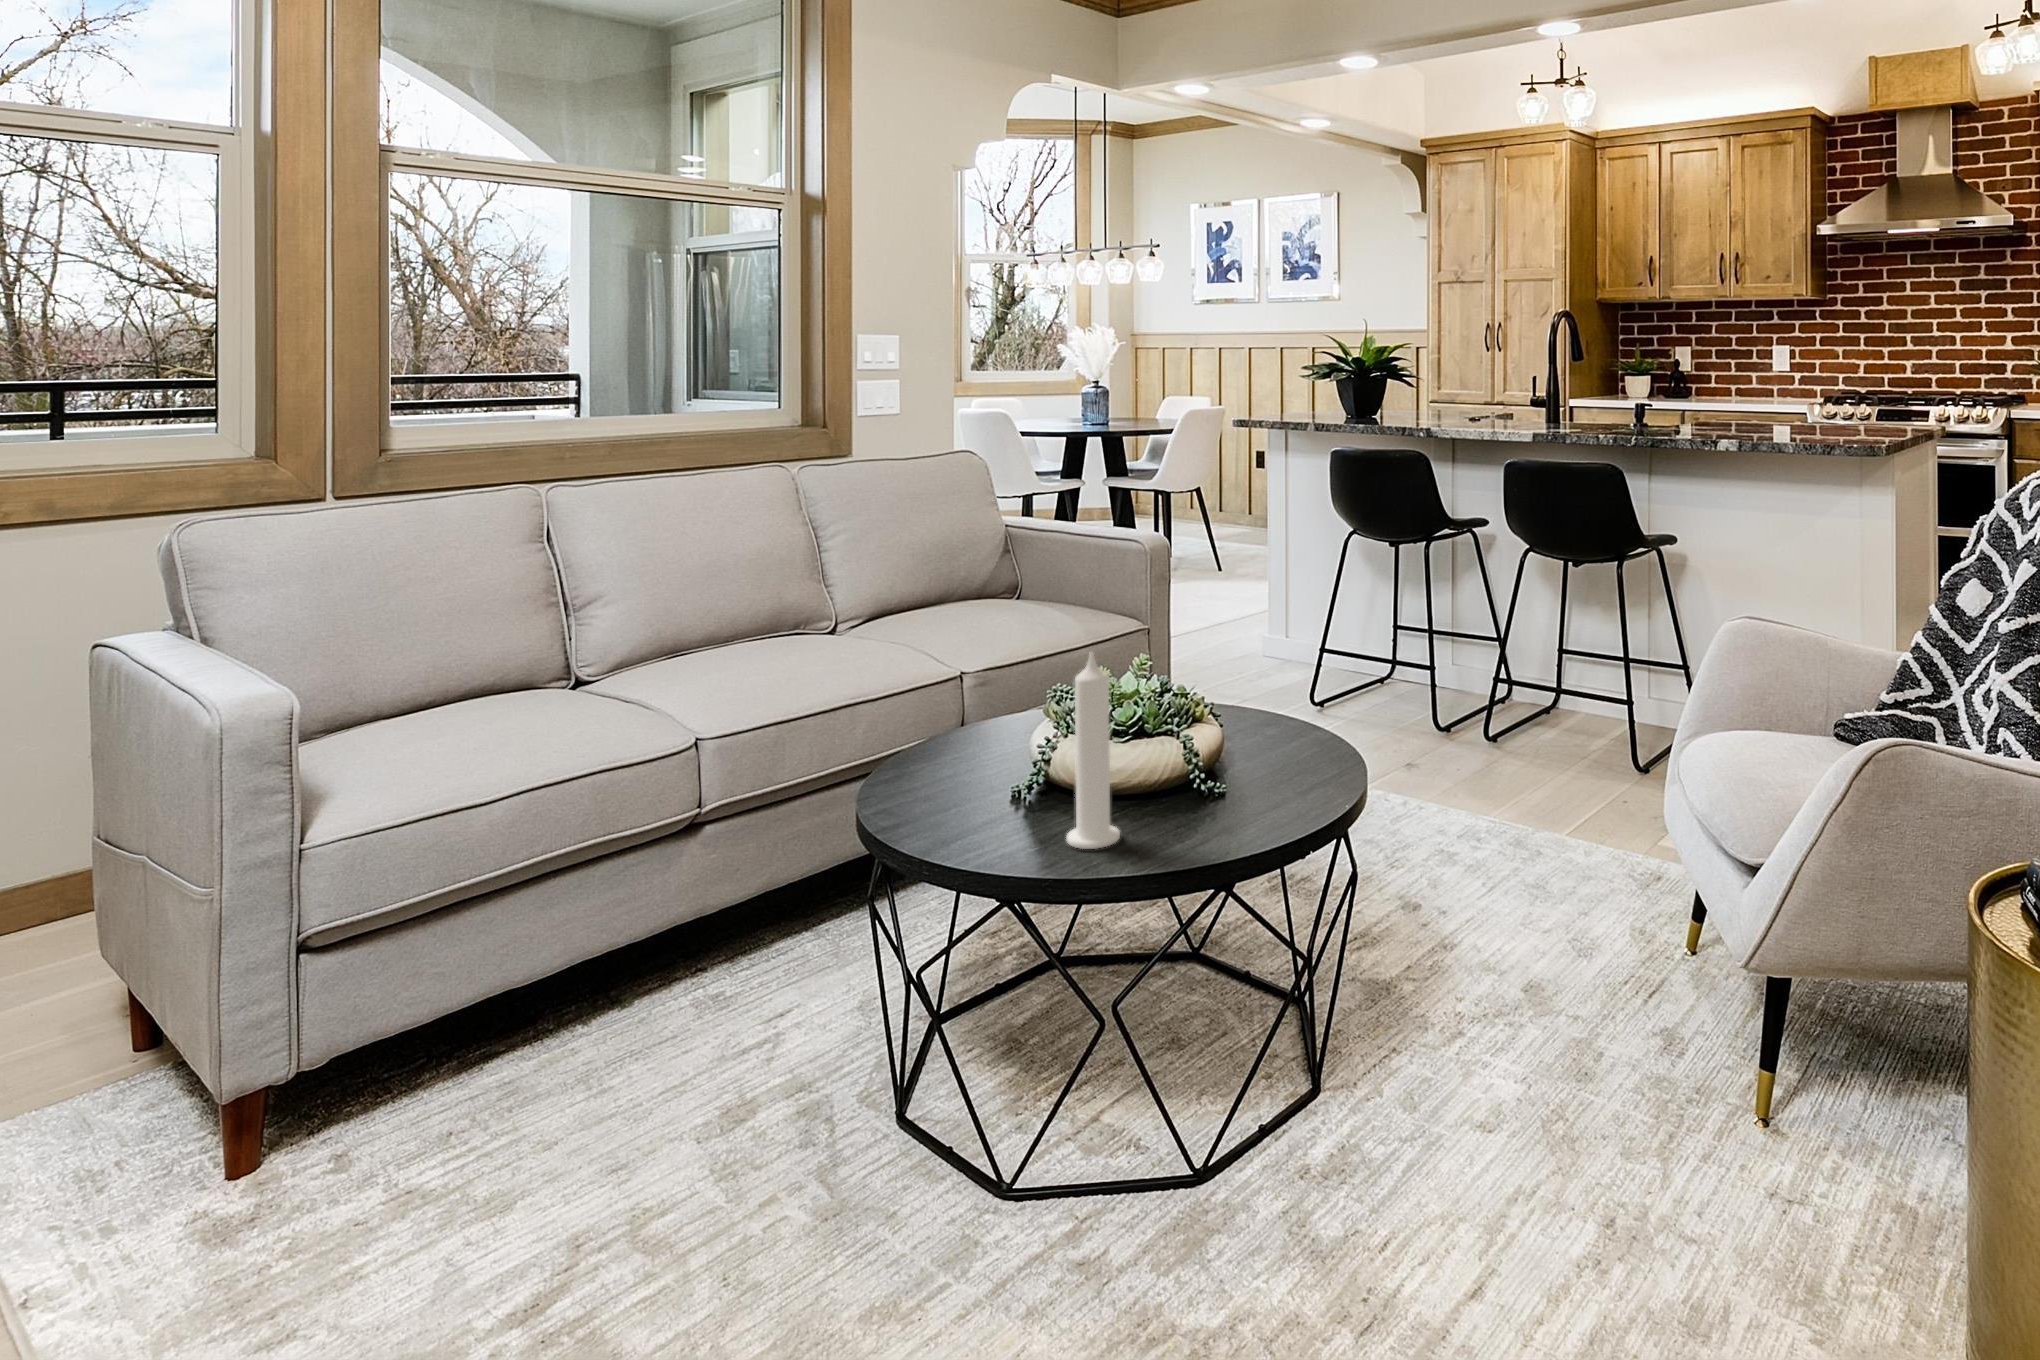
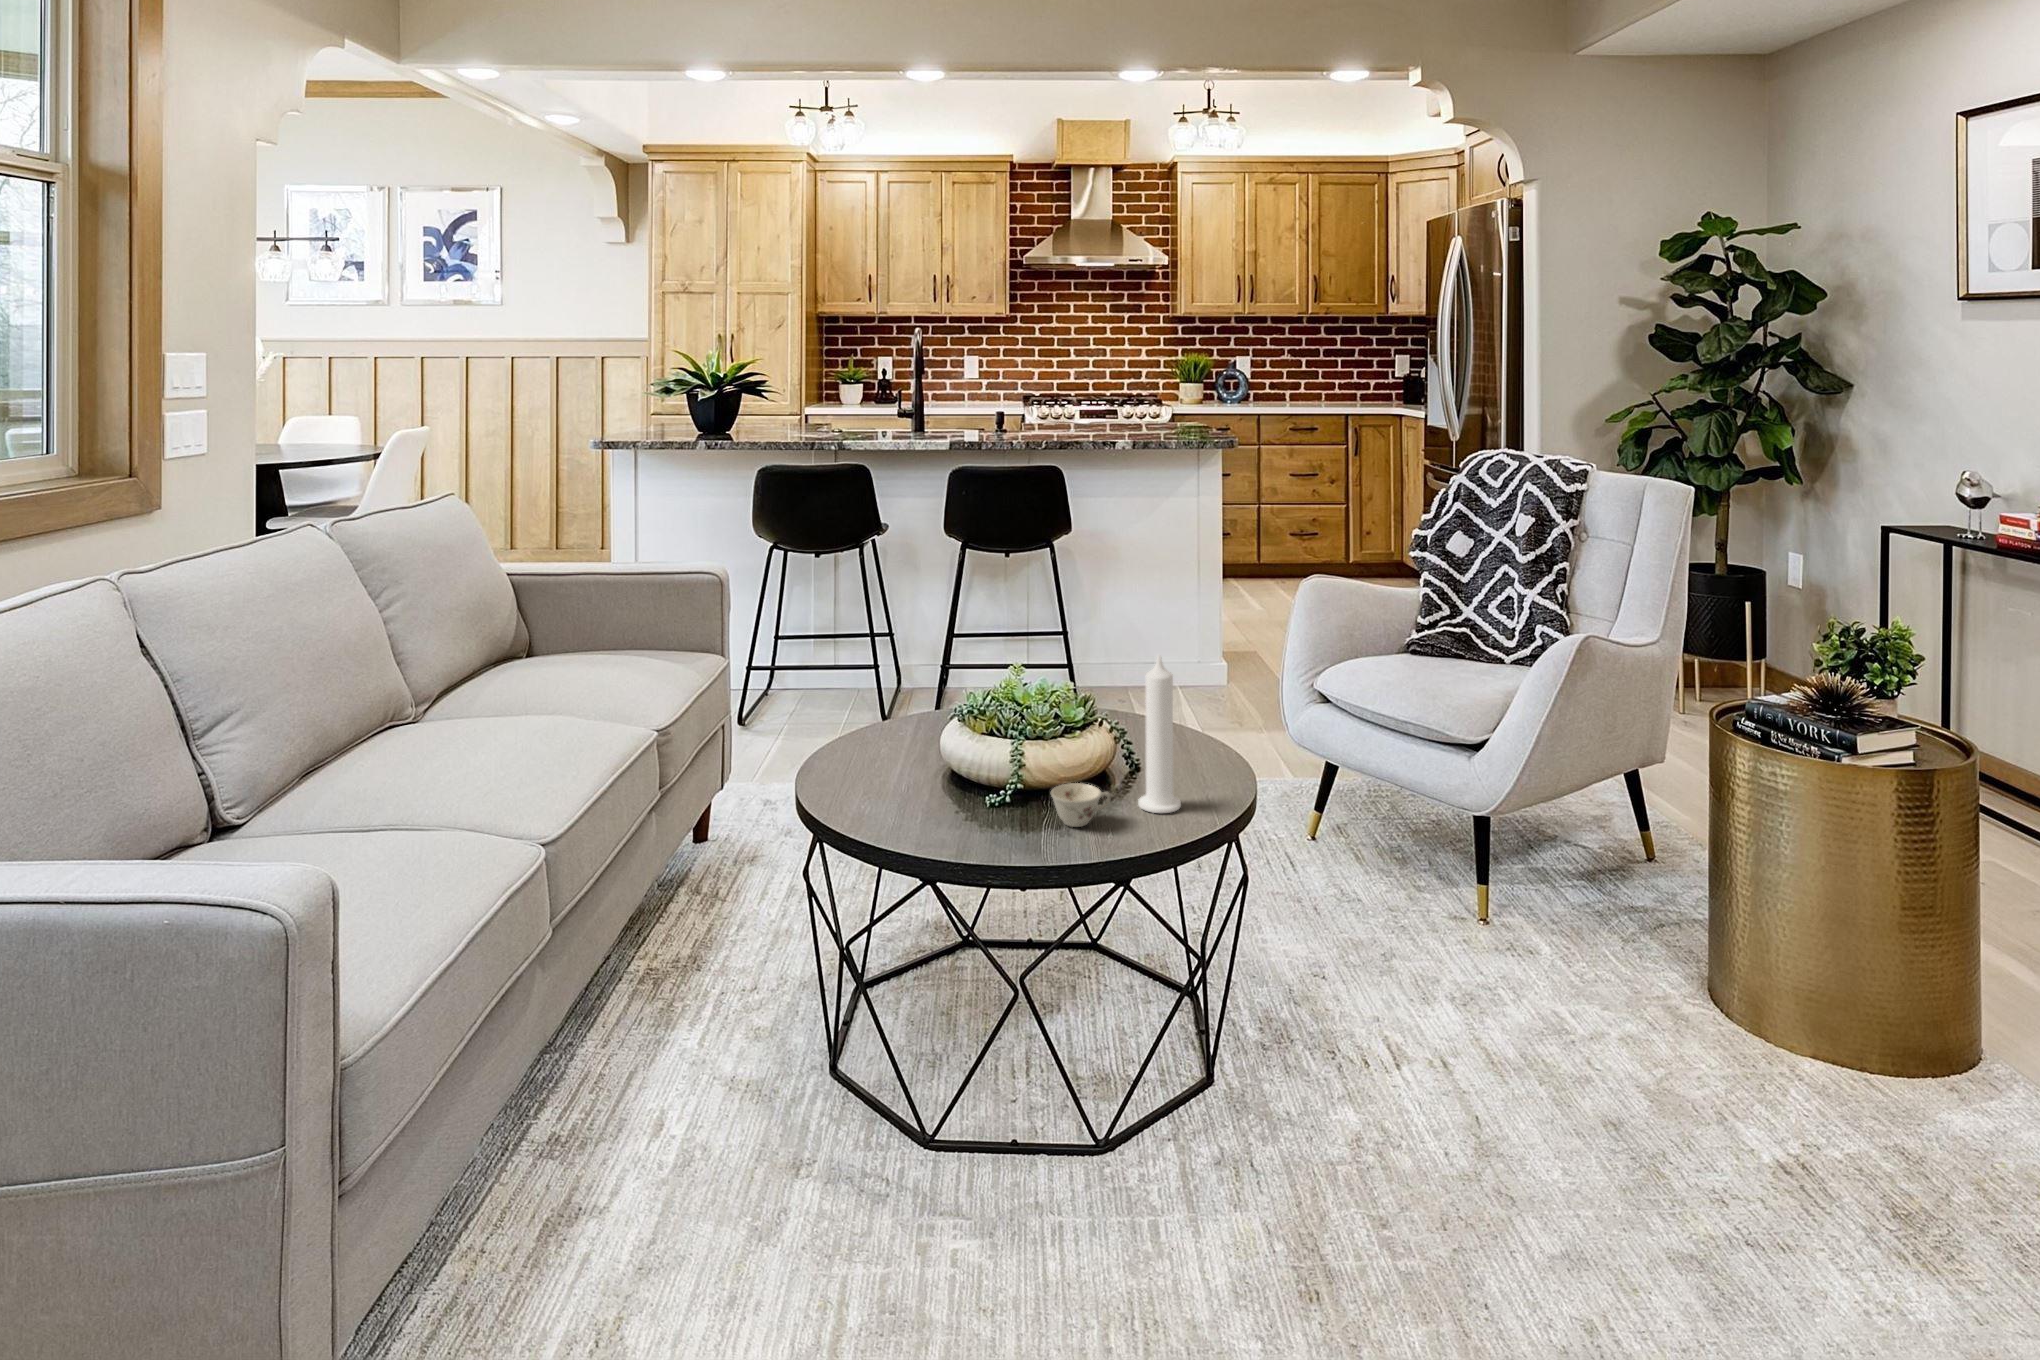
teacup: none [949,788,1021,839] -> present [1051,783,1110,827]

